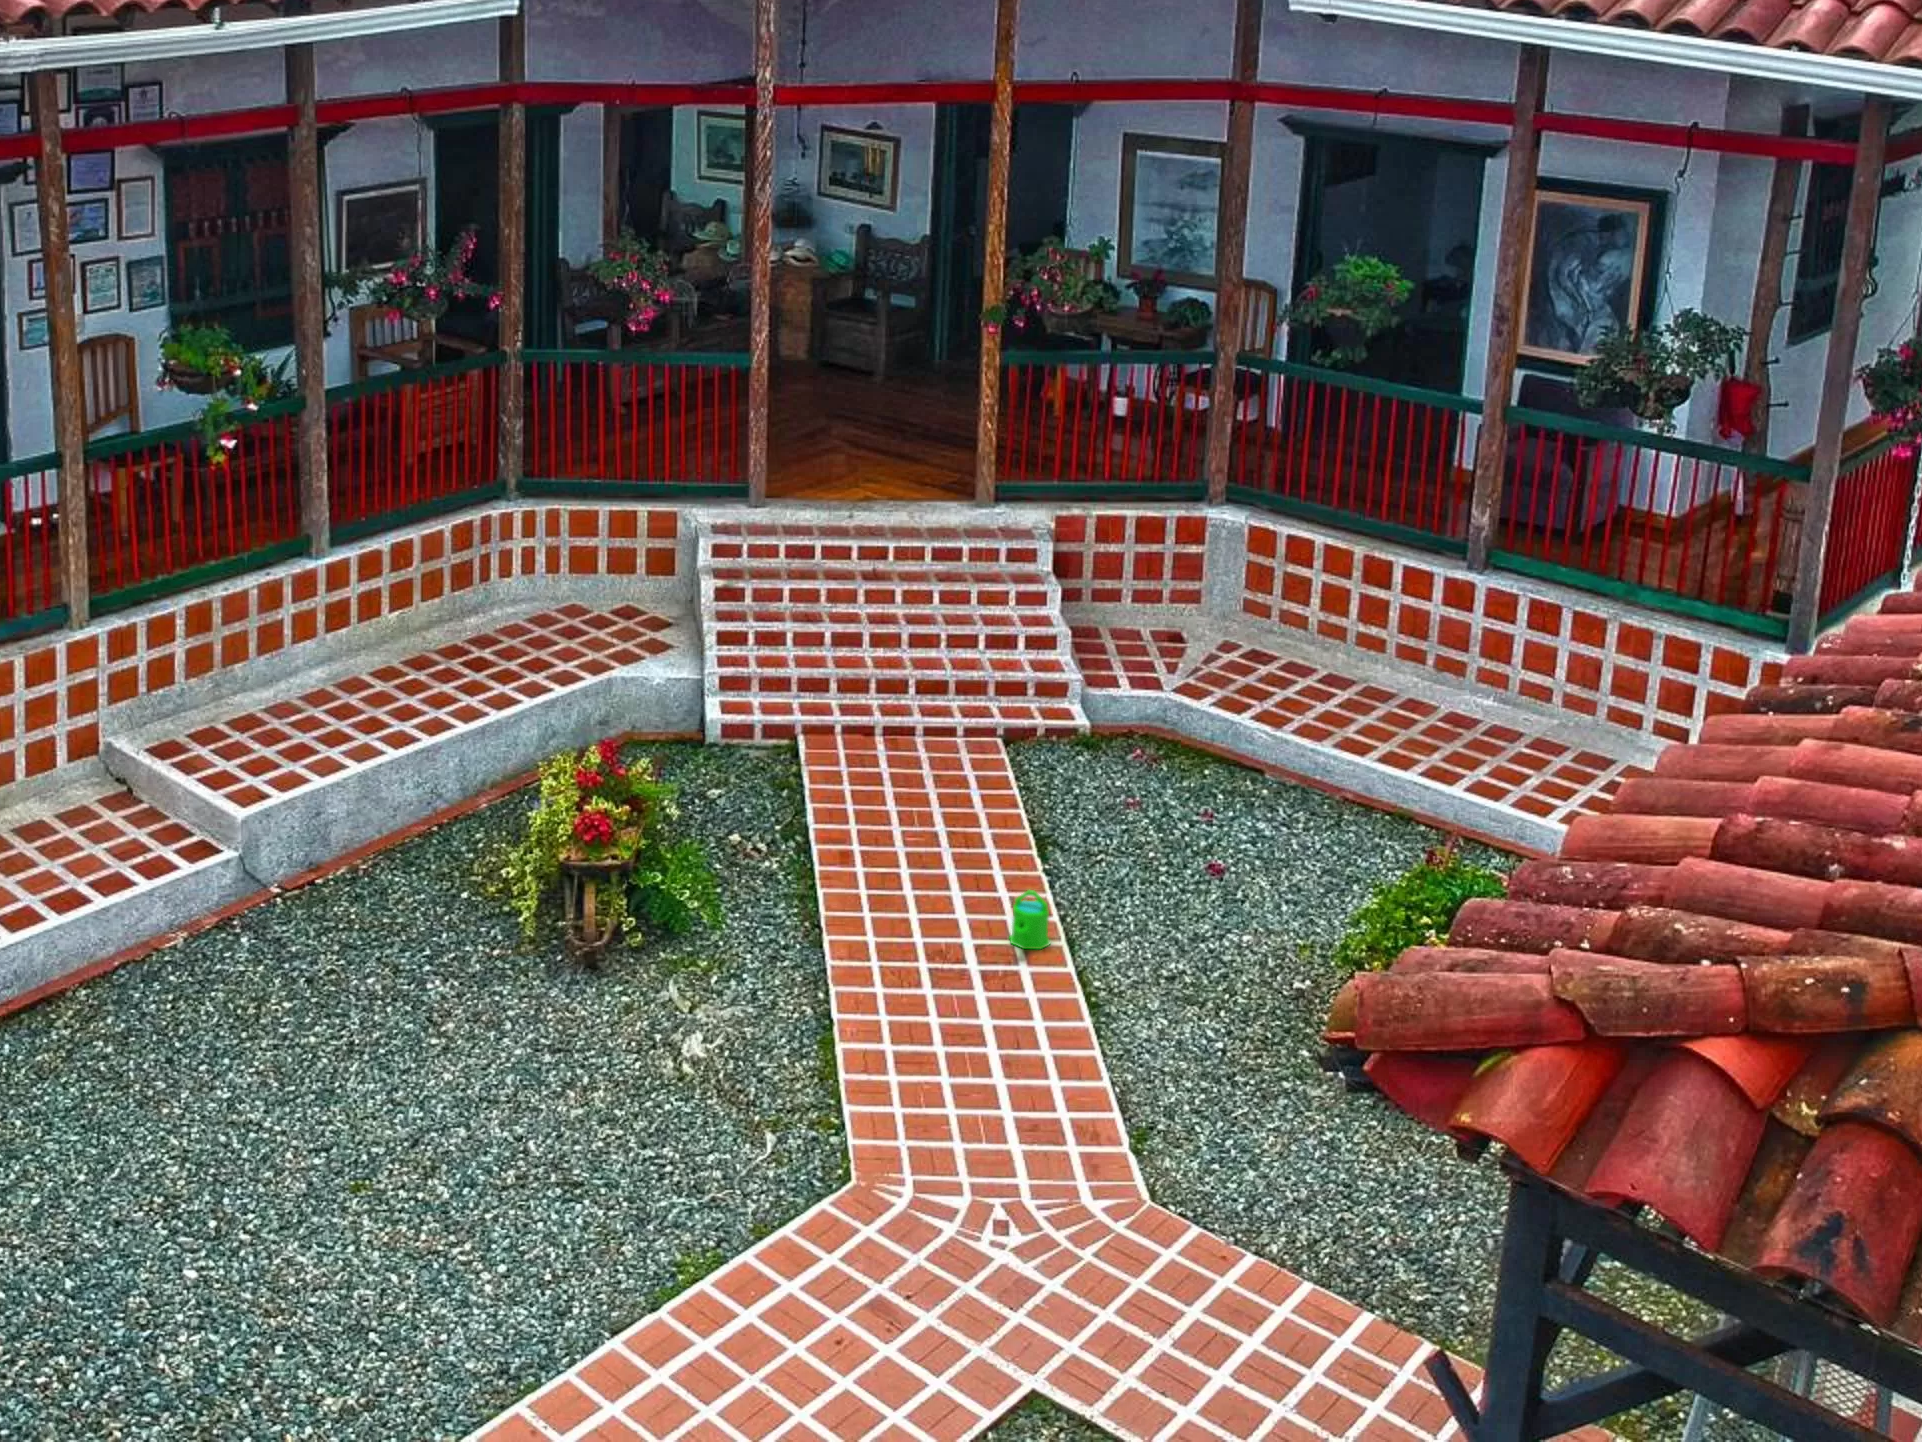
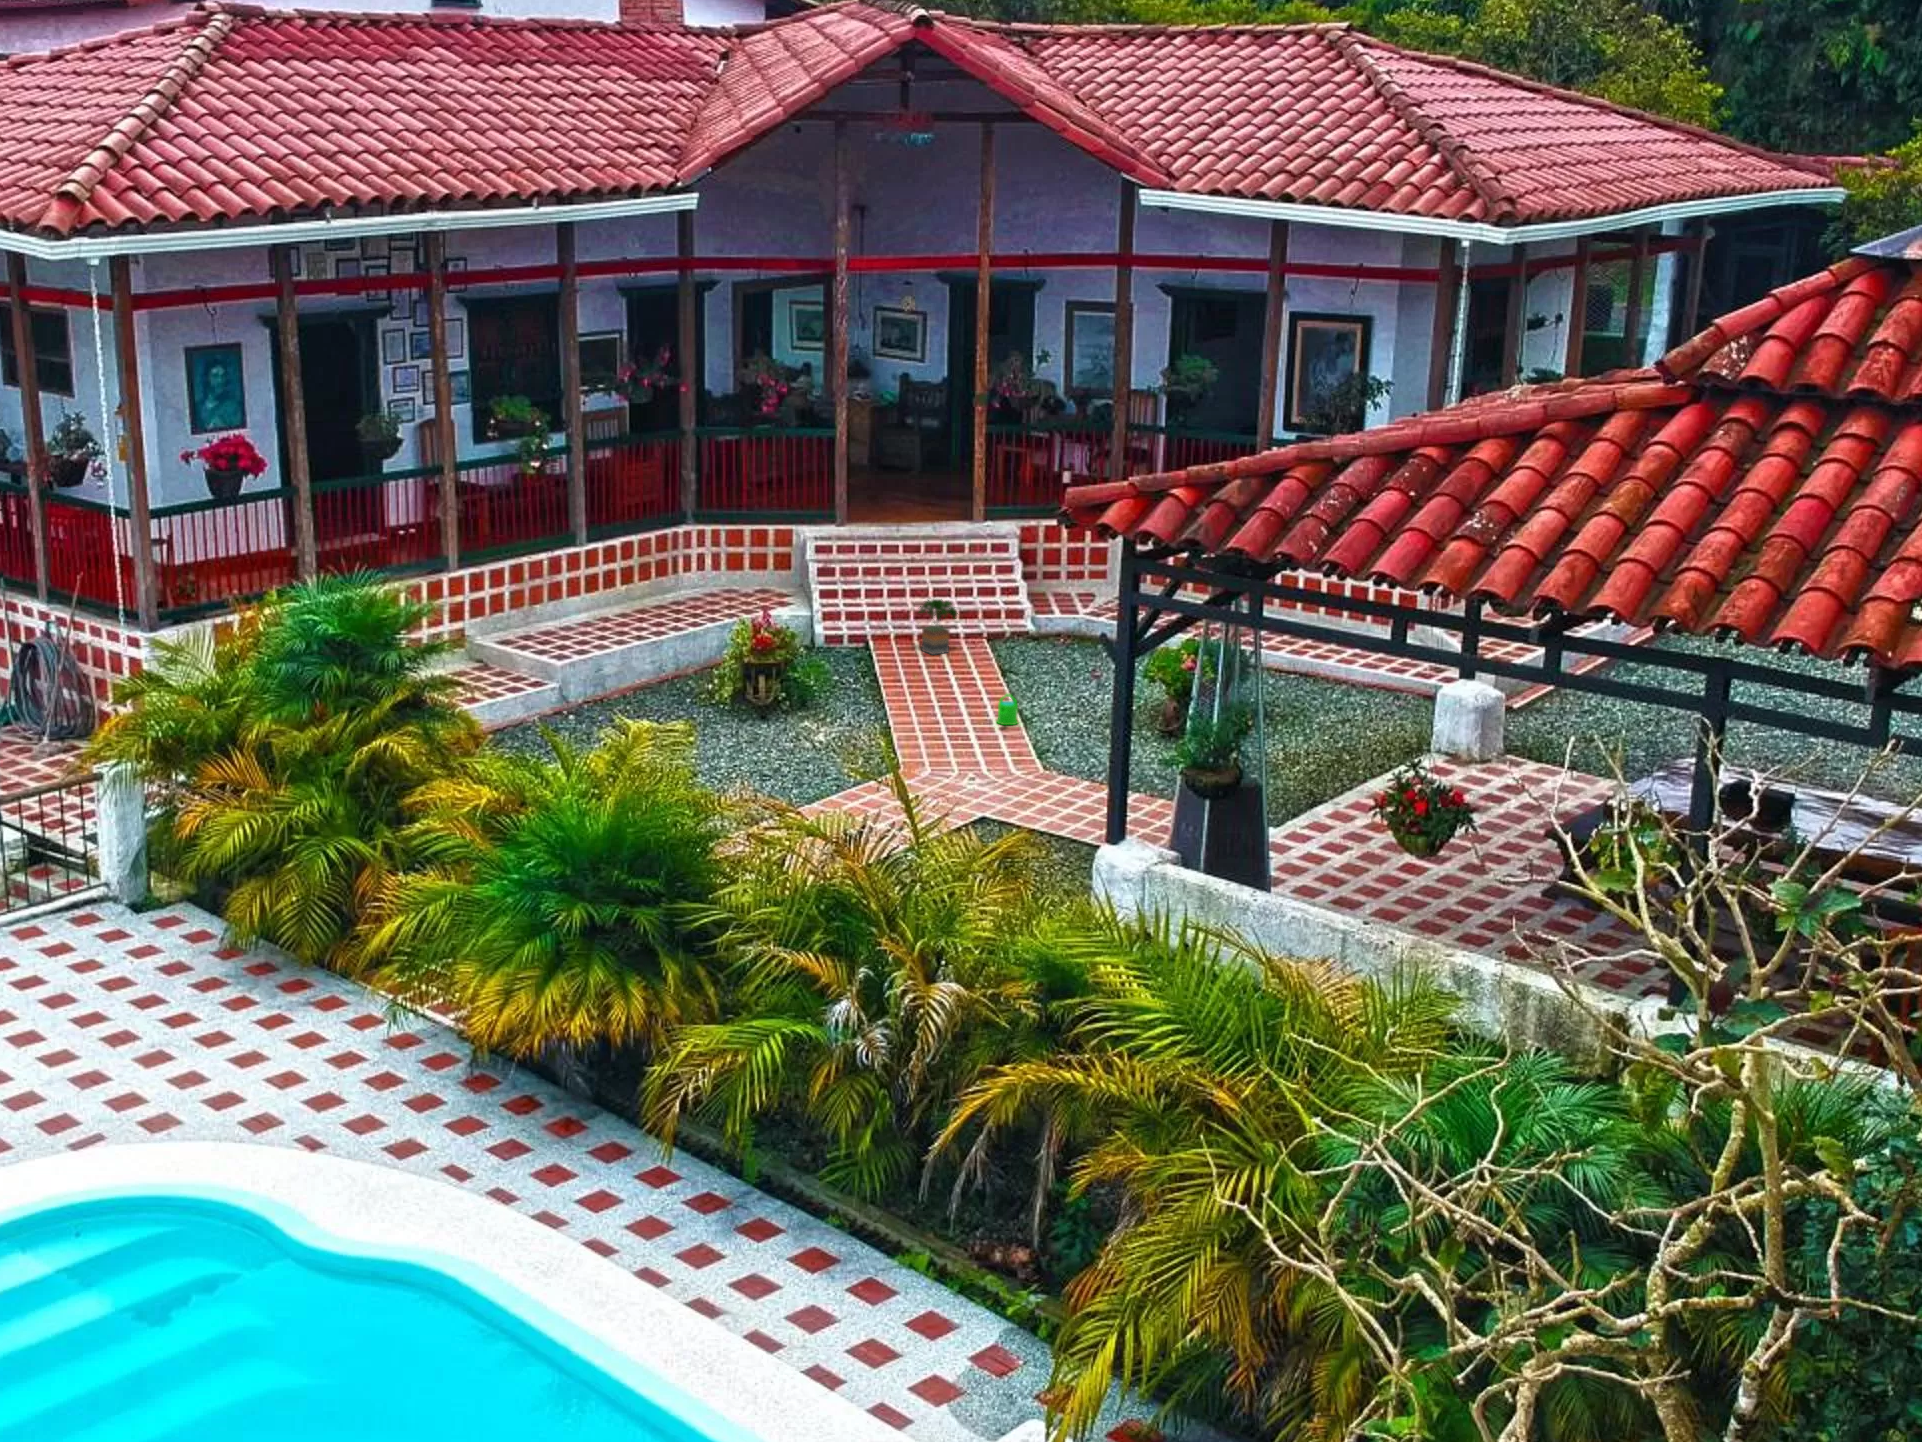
potted tree: none [876,663,948,763] -> present [919,599,958,655]

